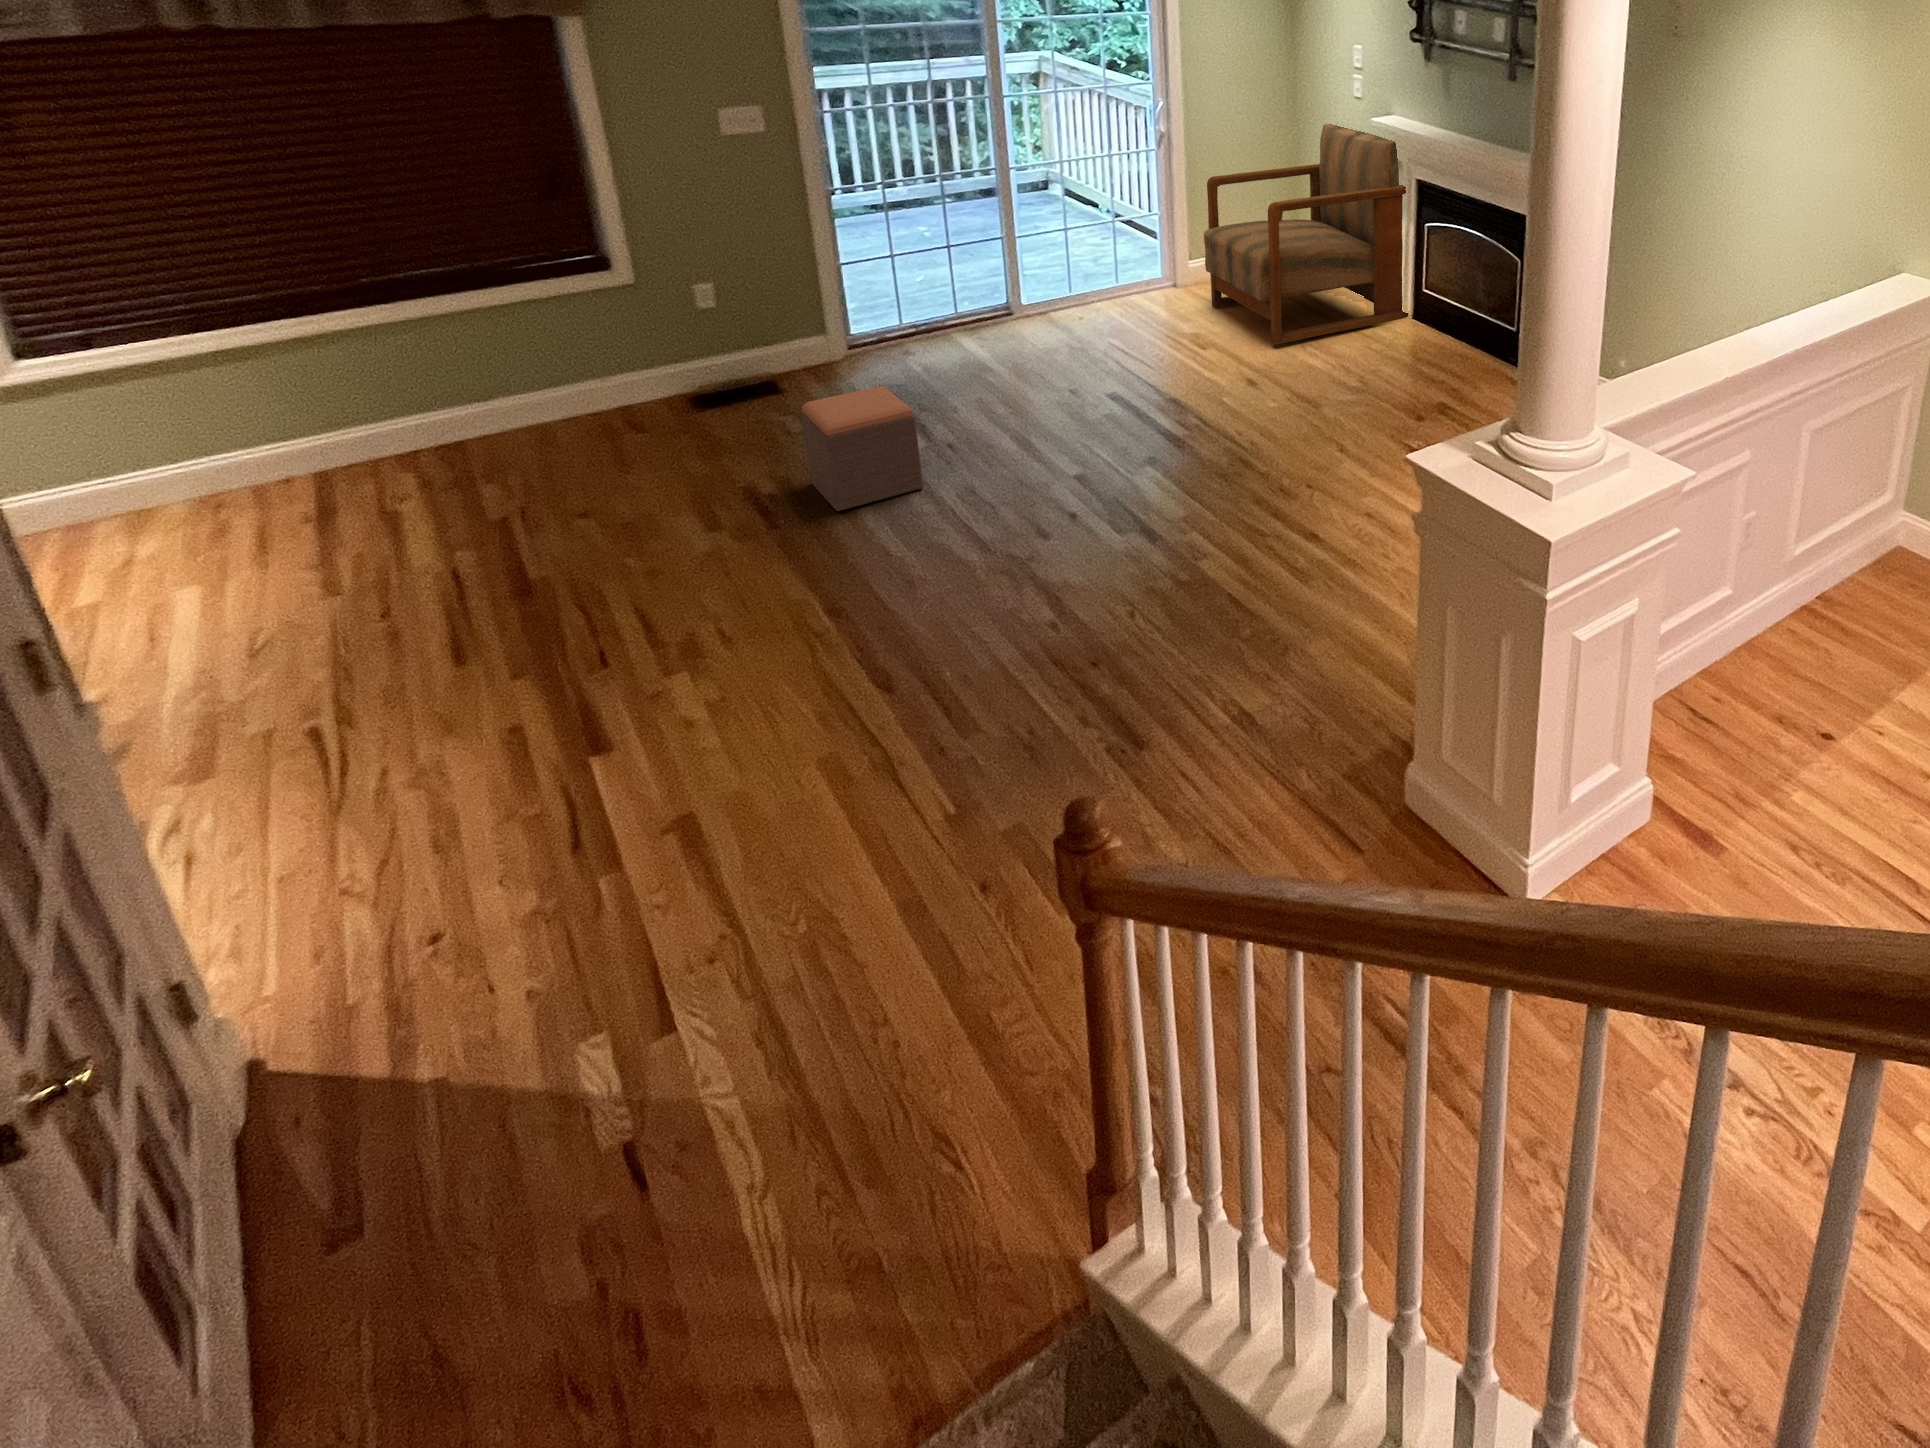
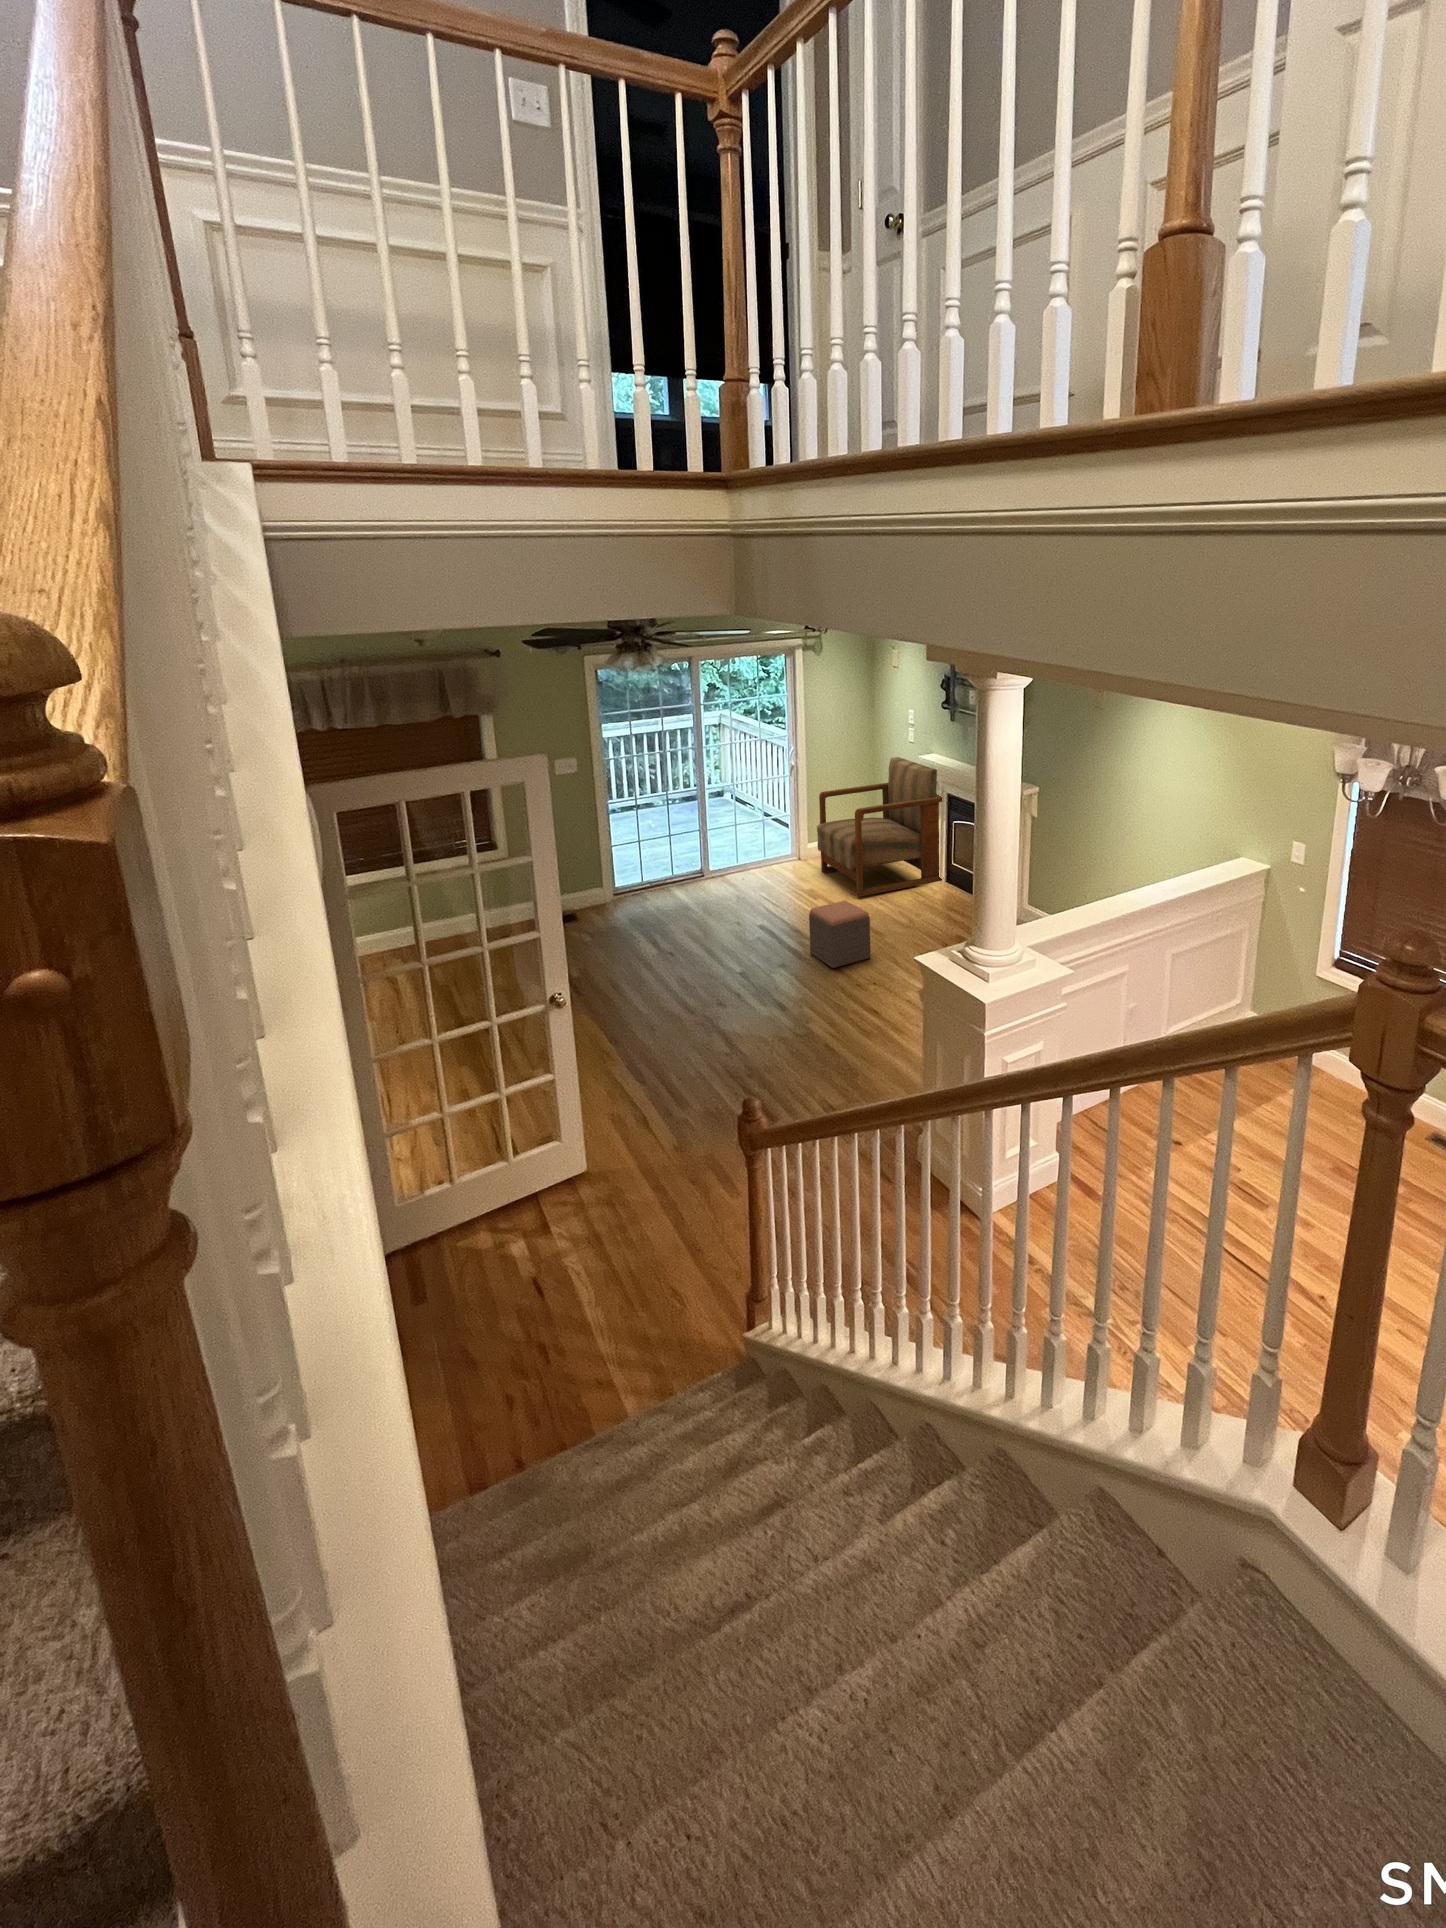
footstool: present [801,386,923,511] -> present [809,901,871,968]

